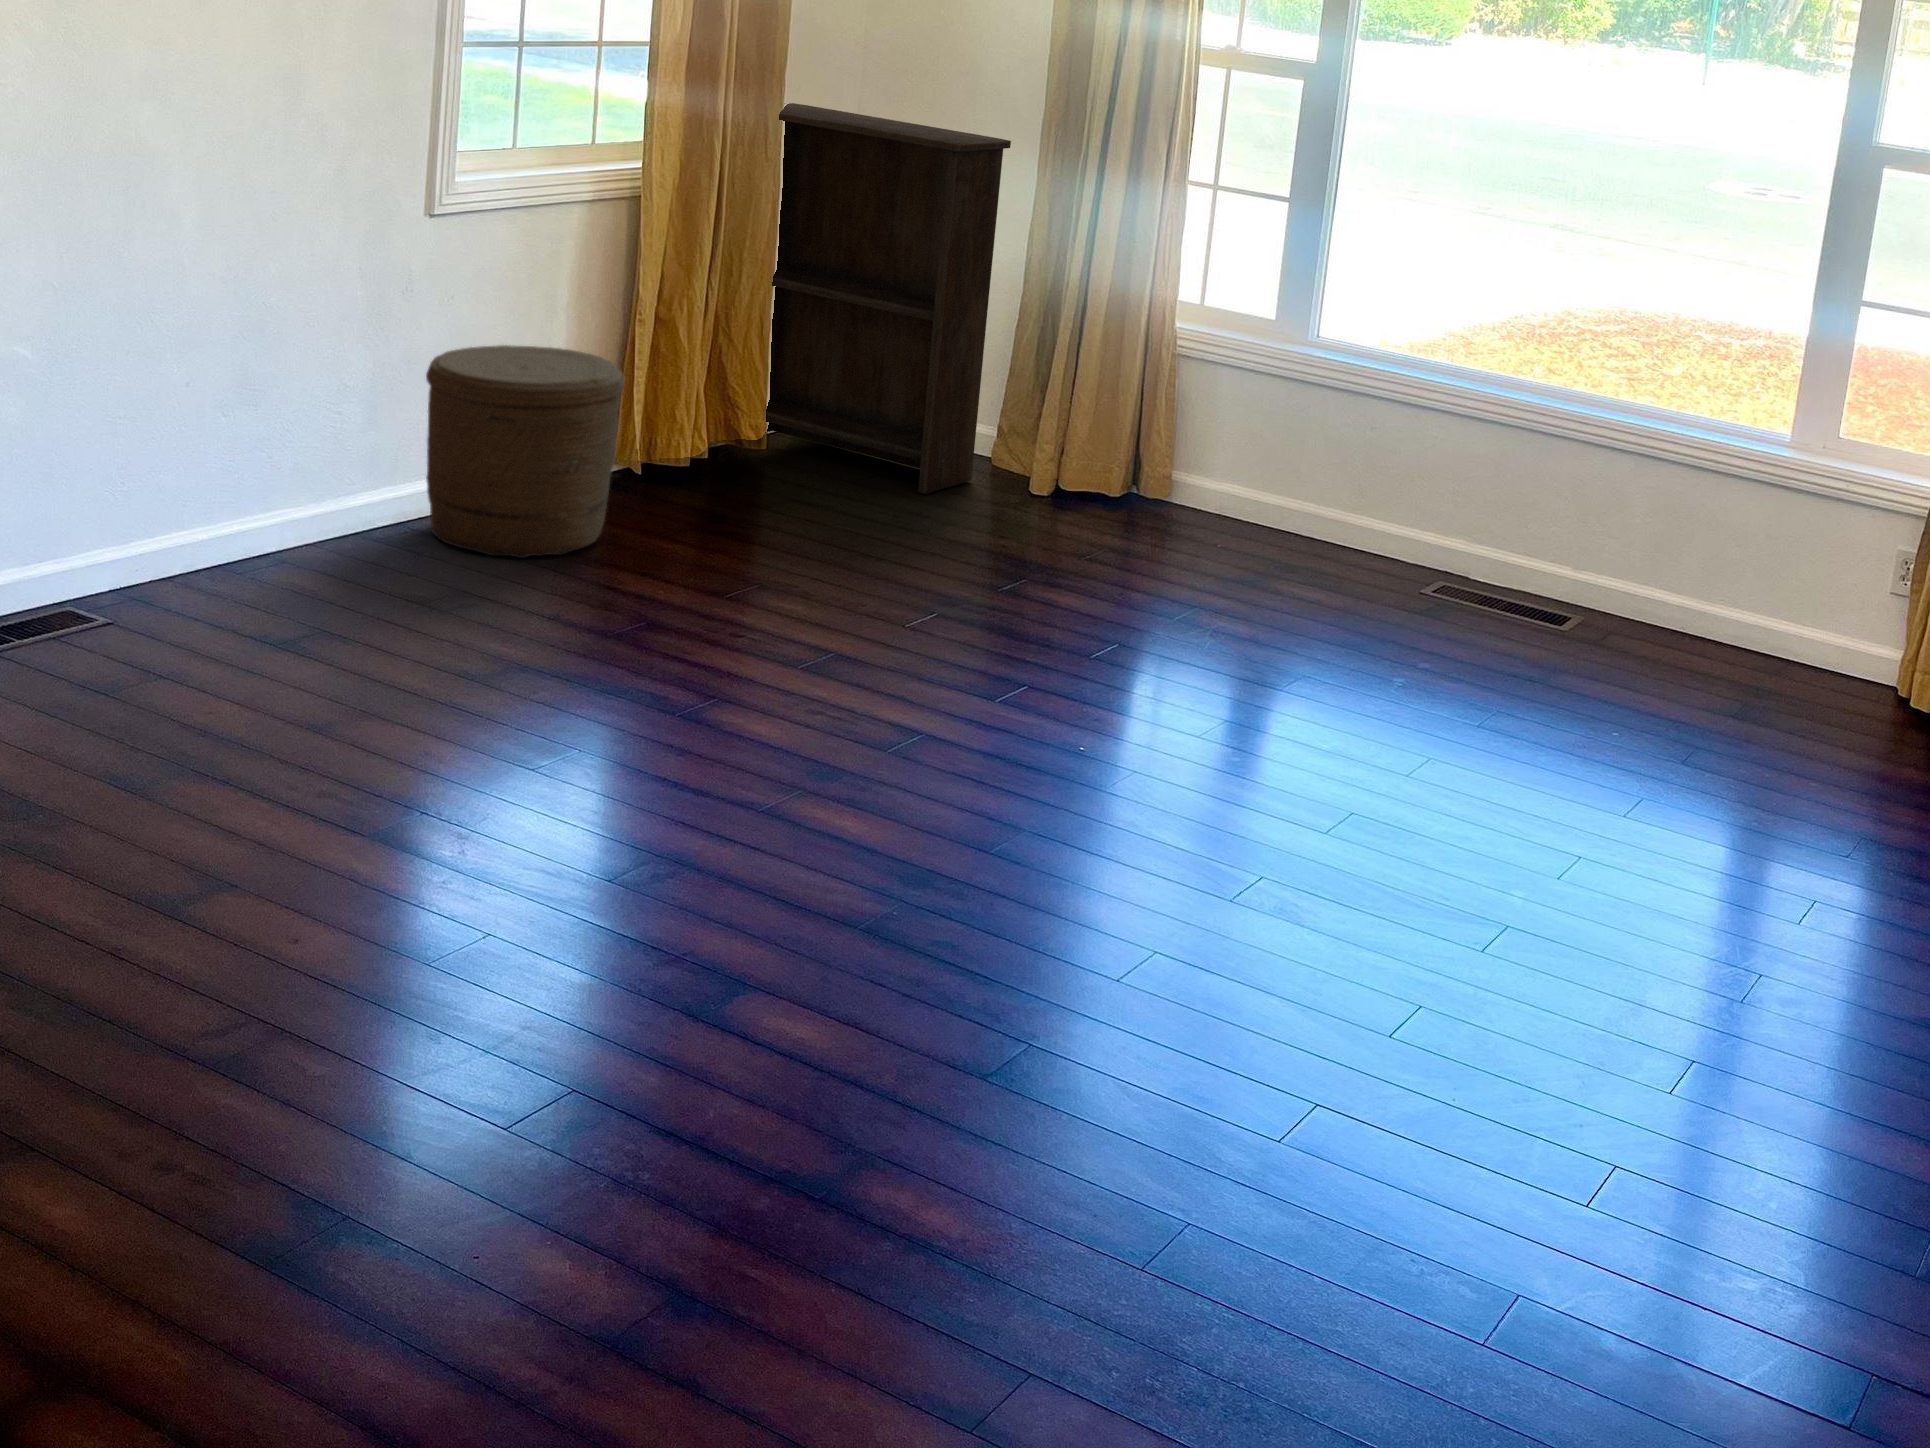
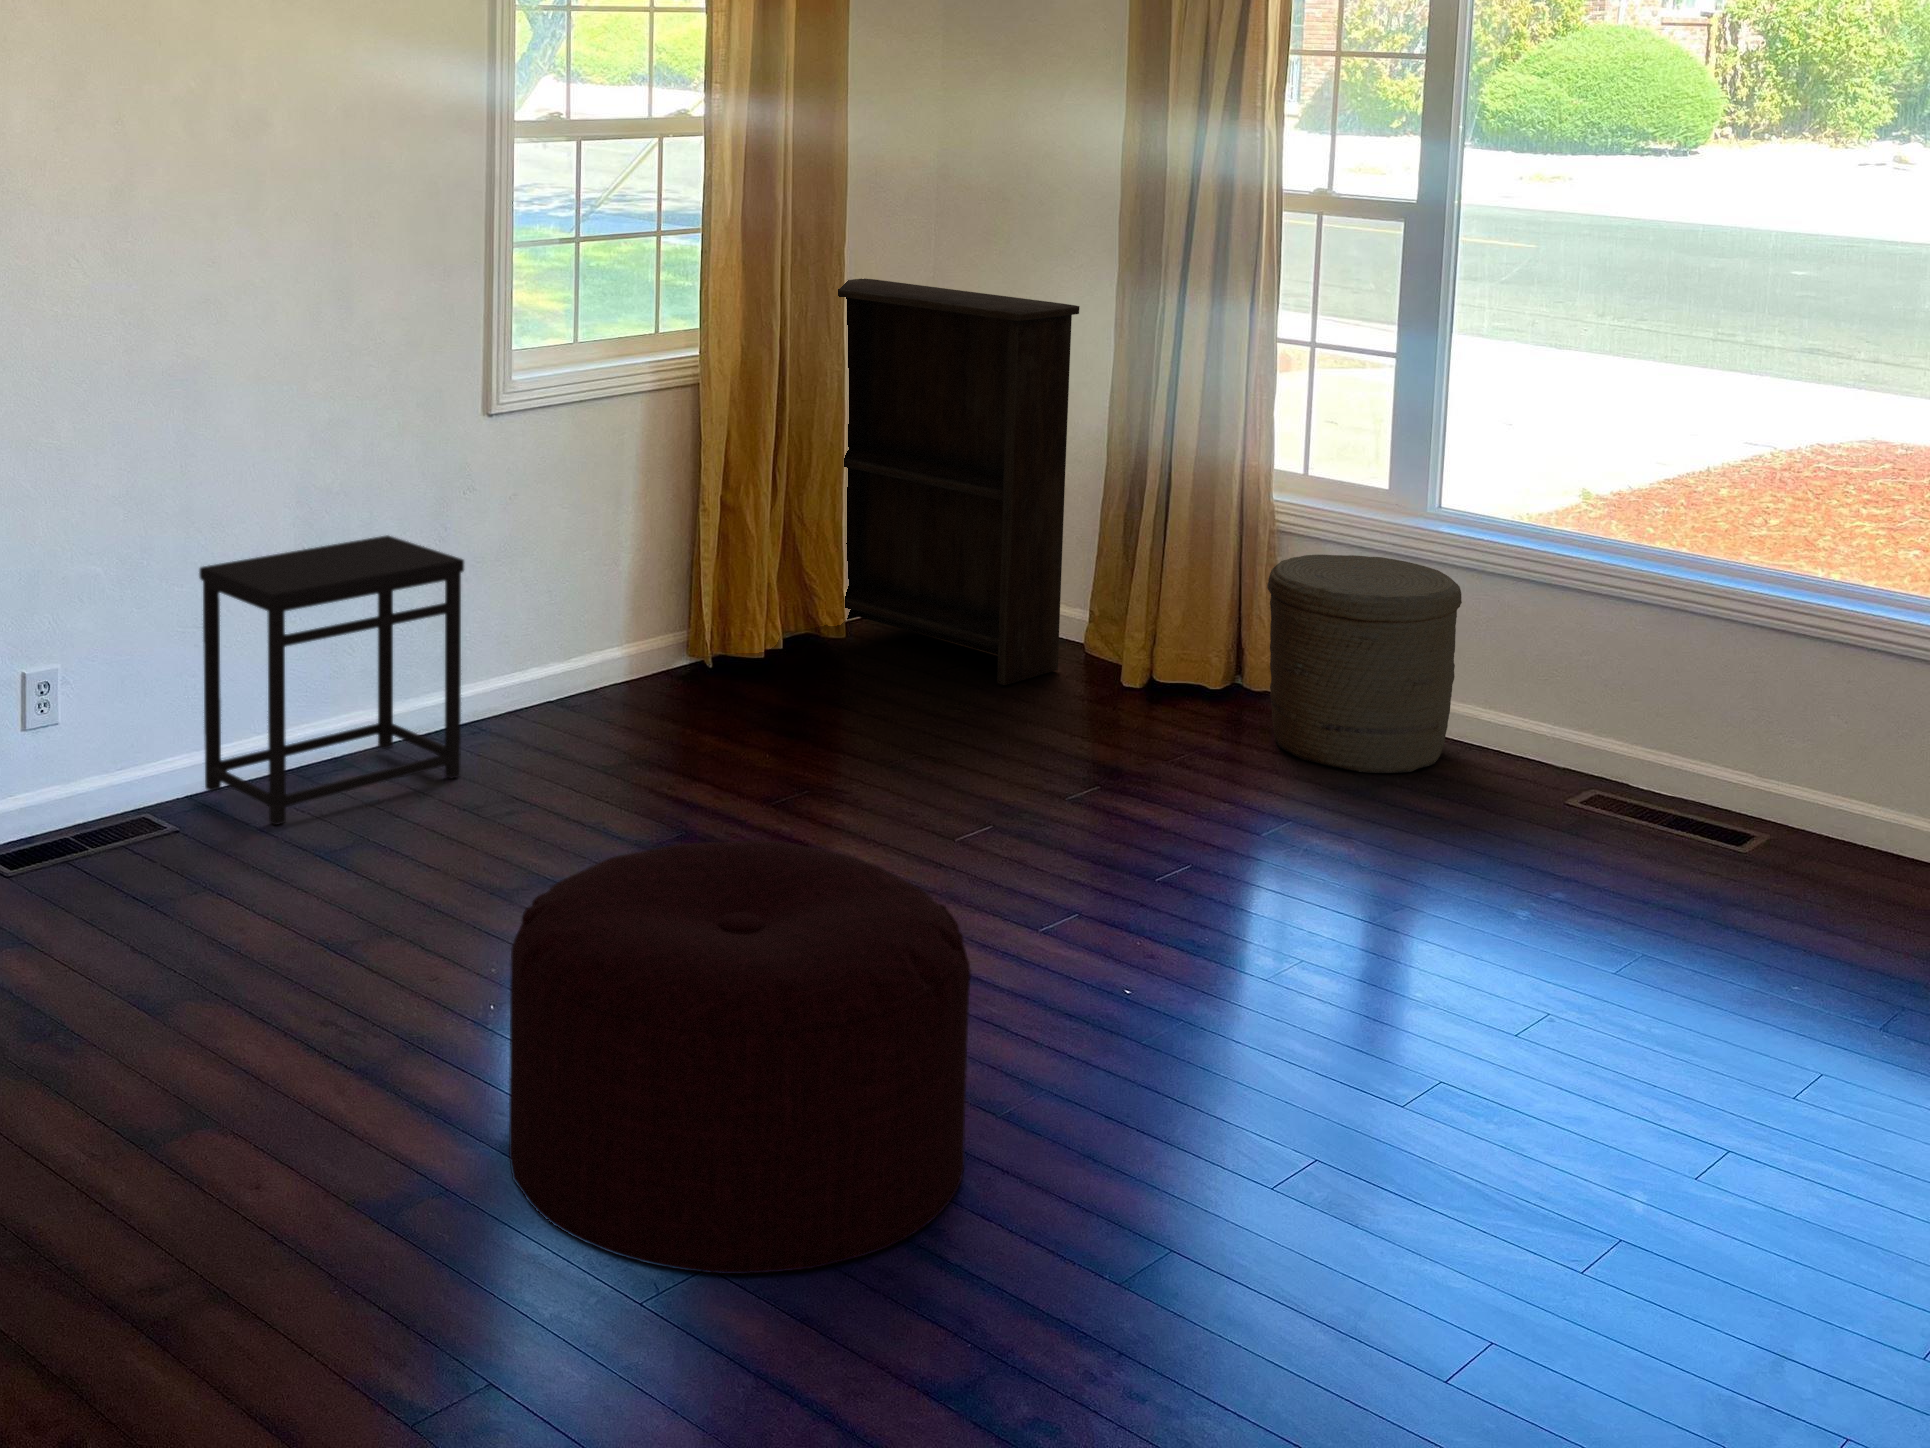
side table: none [129,334,420,623] -> present [199,535,464,825]
woven basket: present [426,345,625,558] -> present [1267,555,1462,773]
ottoman: none [546,616,992,996] -> present [509,840,971,1274]

